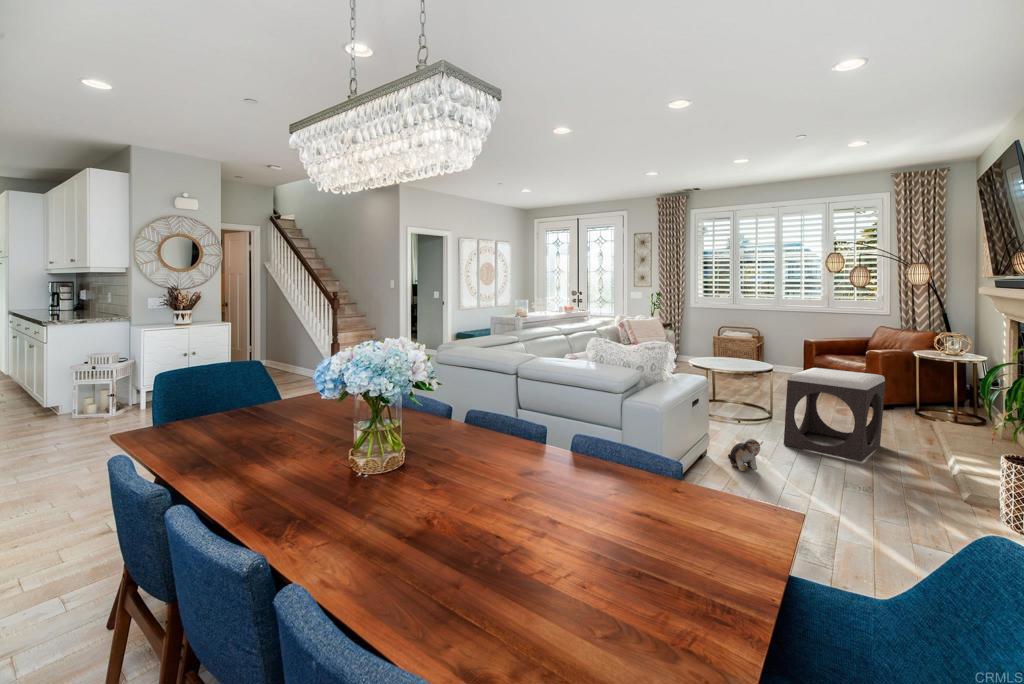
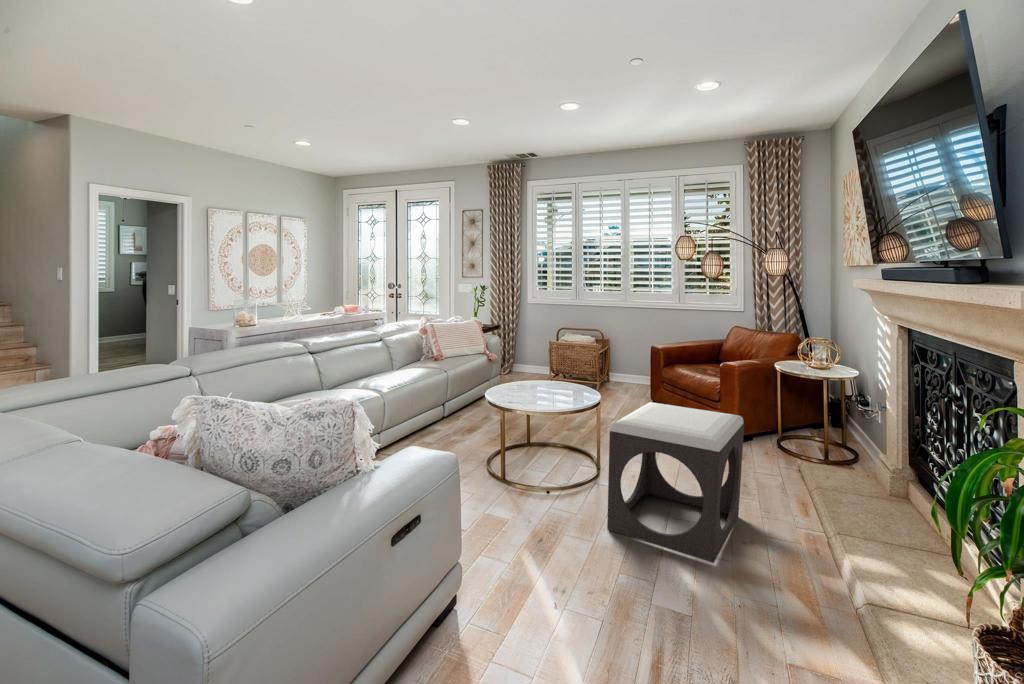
plush toy: present [728,439,763,471] -> none [510,561,554,620]

